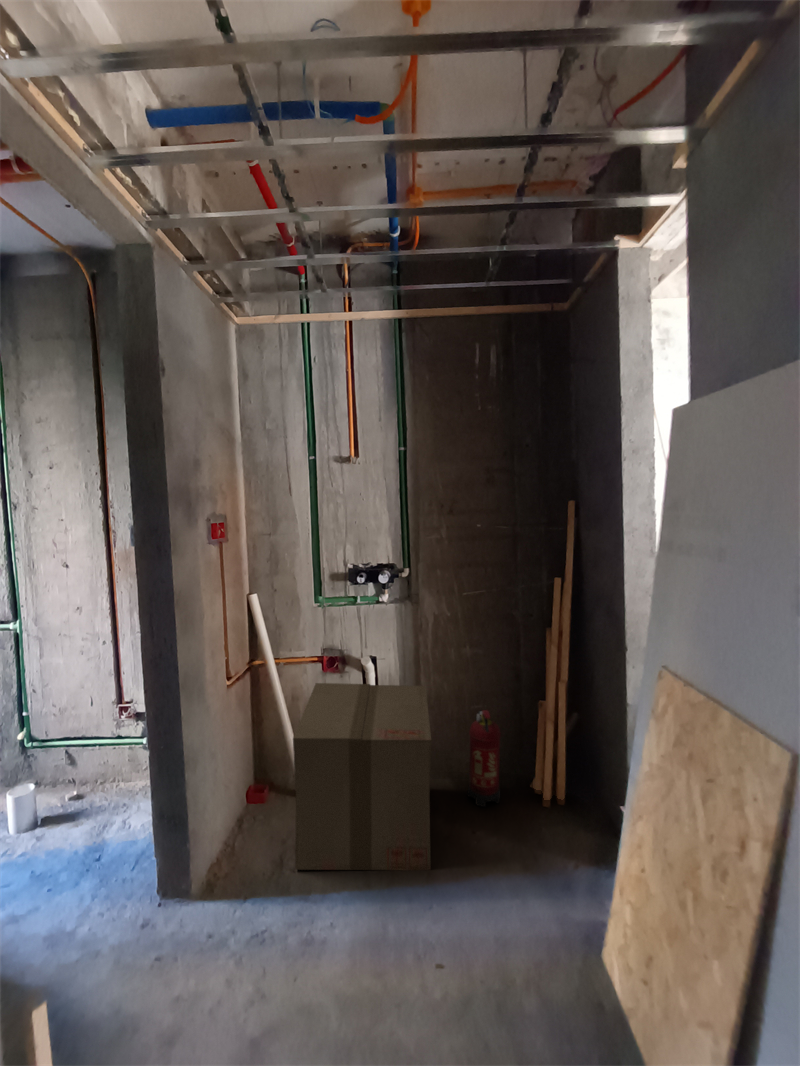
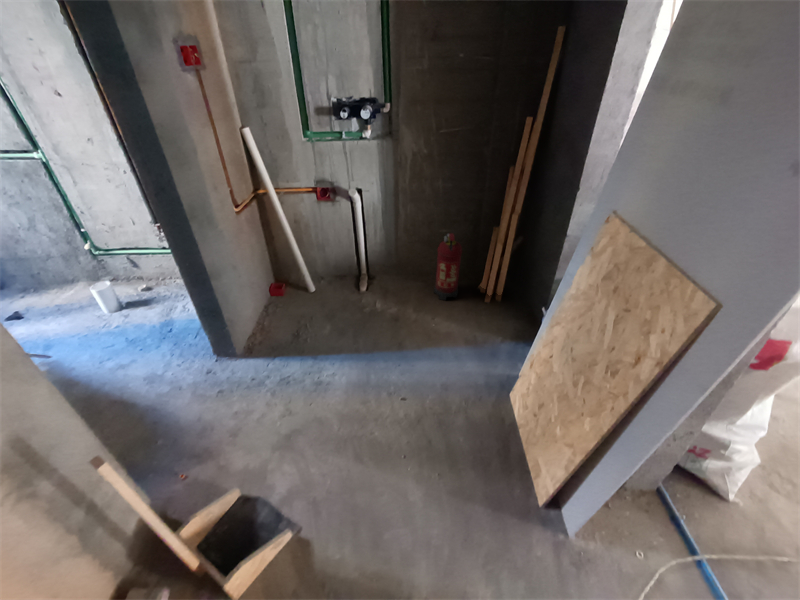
cardboard box: present [293,683,431,870] -> none [292,210,404,342]

